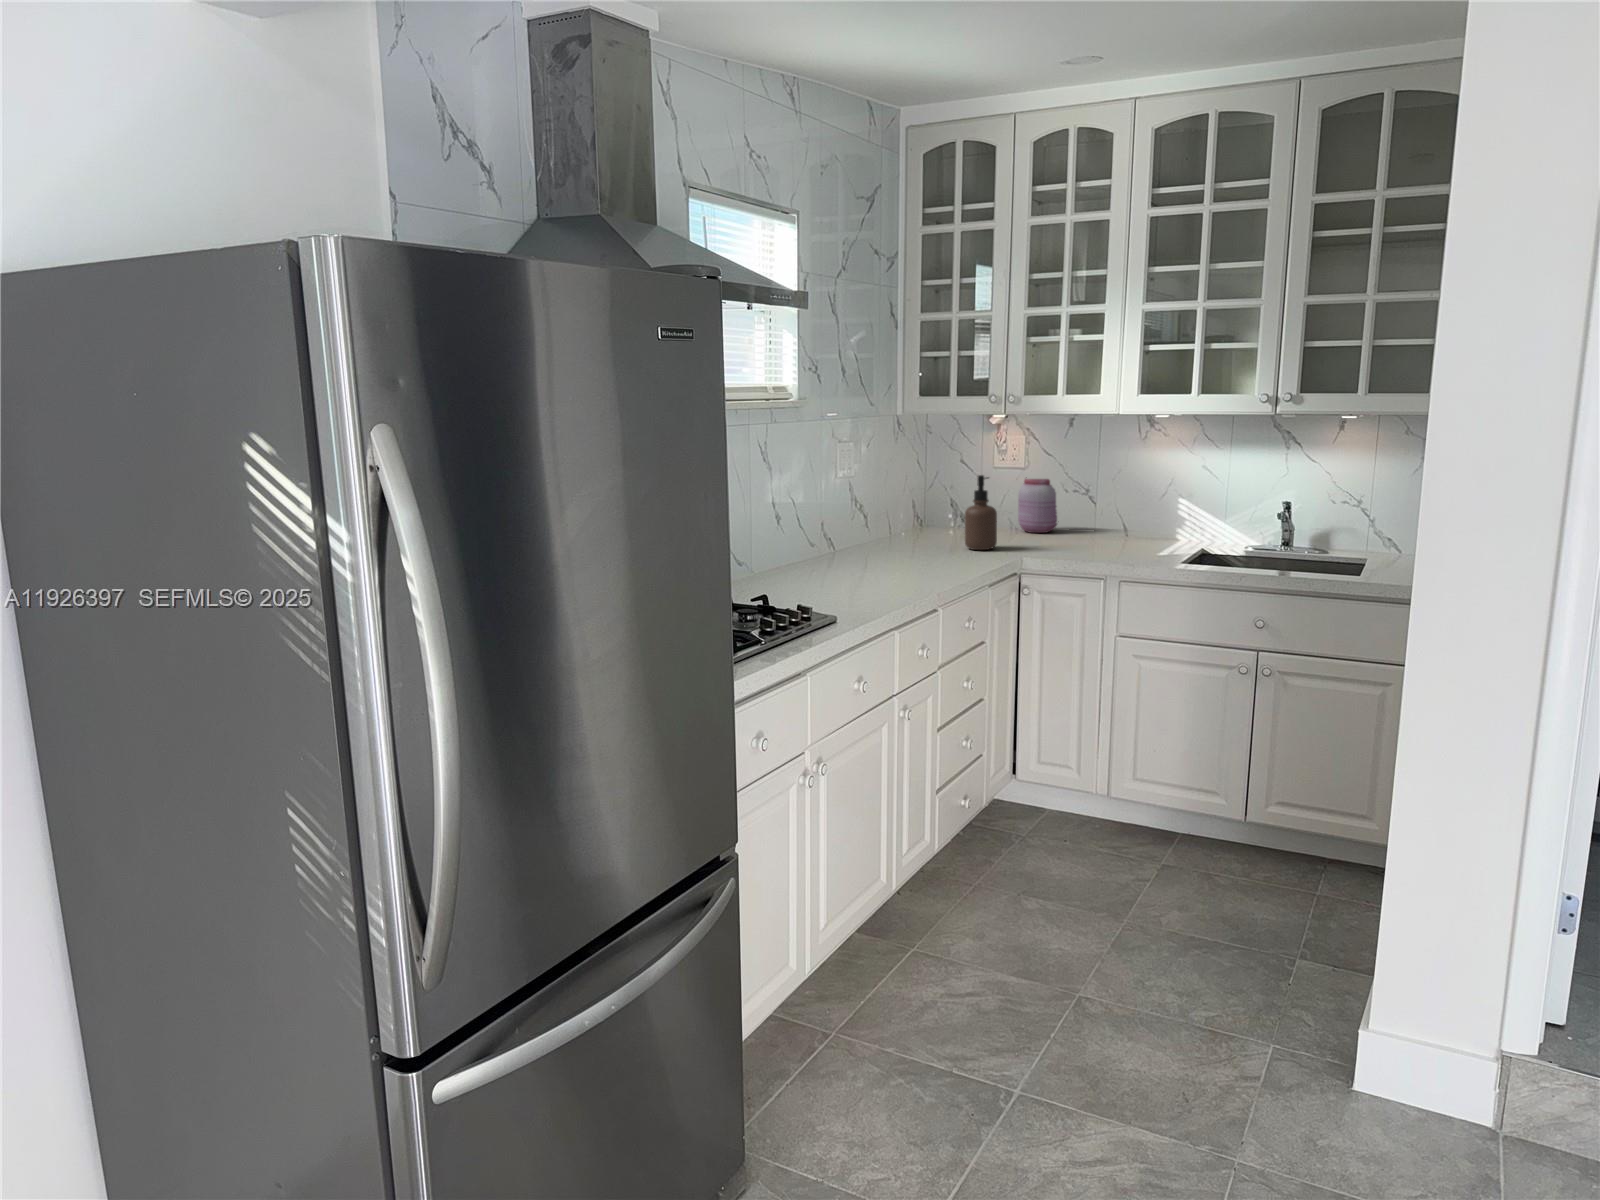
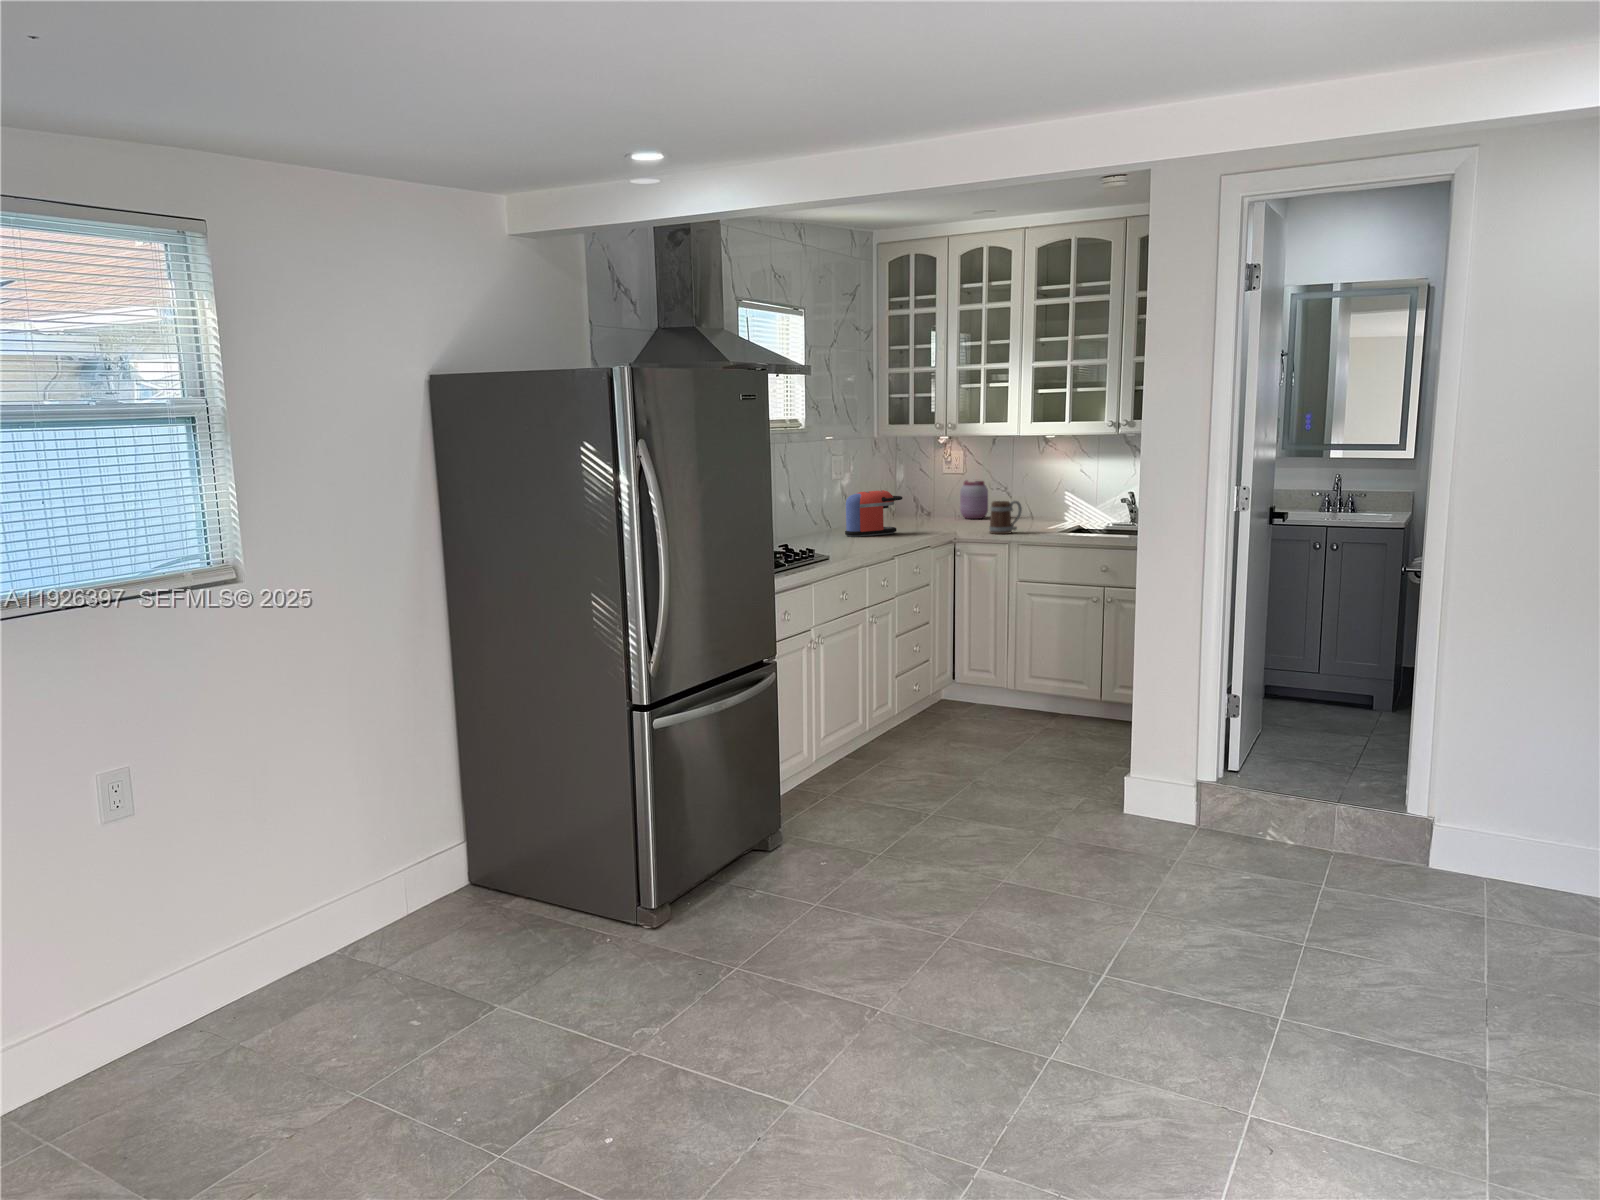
soap dispenser: present [965,475,997,550] -> none [919,477,941,528]
coffee maker: none [857,497,943,568] -> present [845,490,902,537]
mug: none [1073,514,1123,565] -> present [989,501,1022,534]

